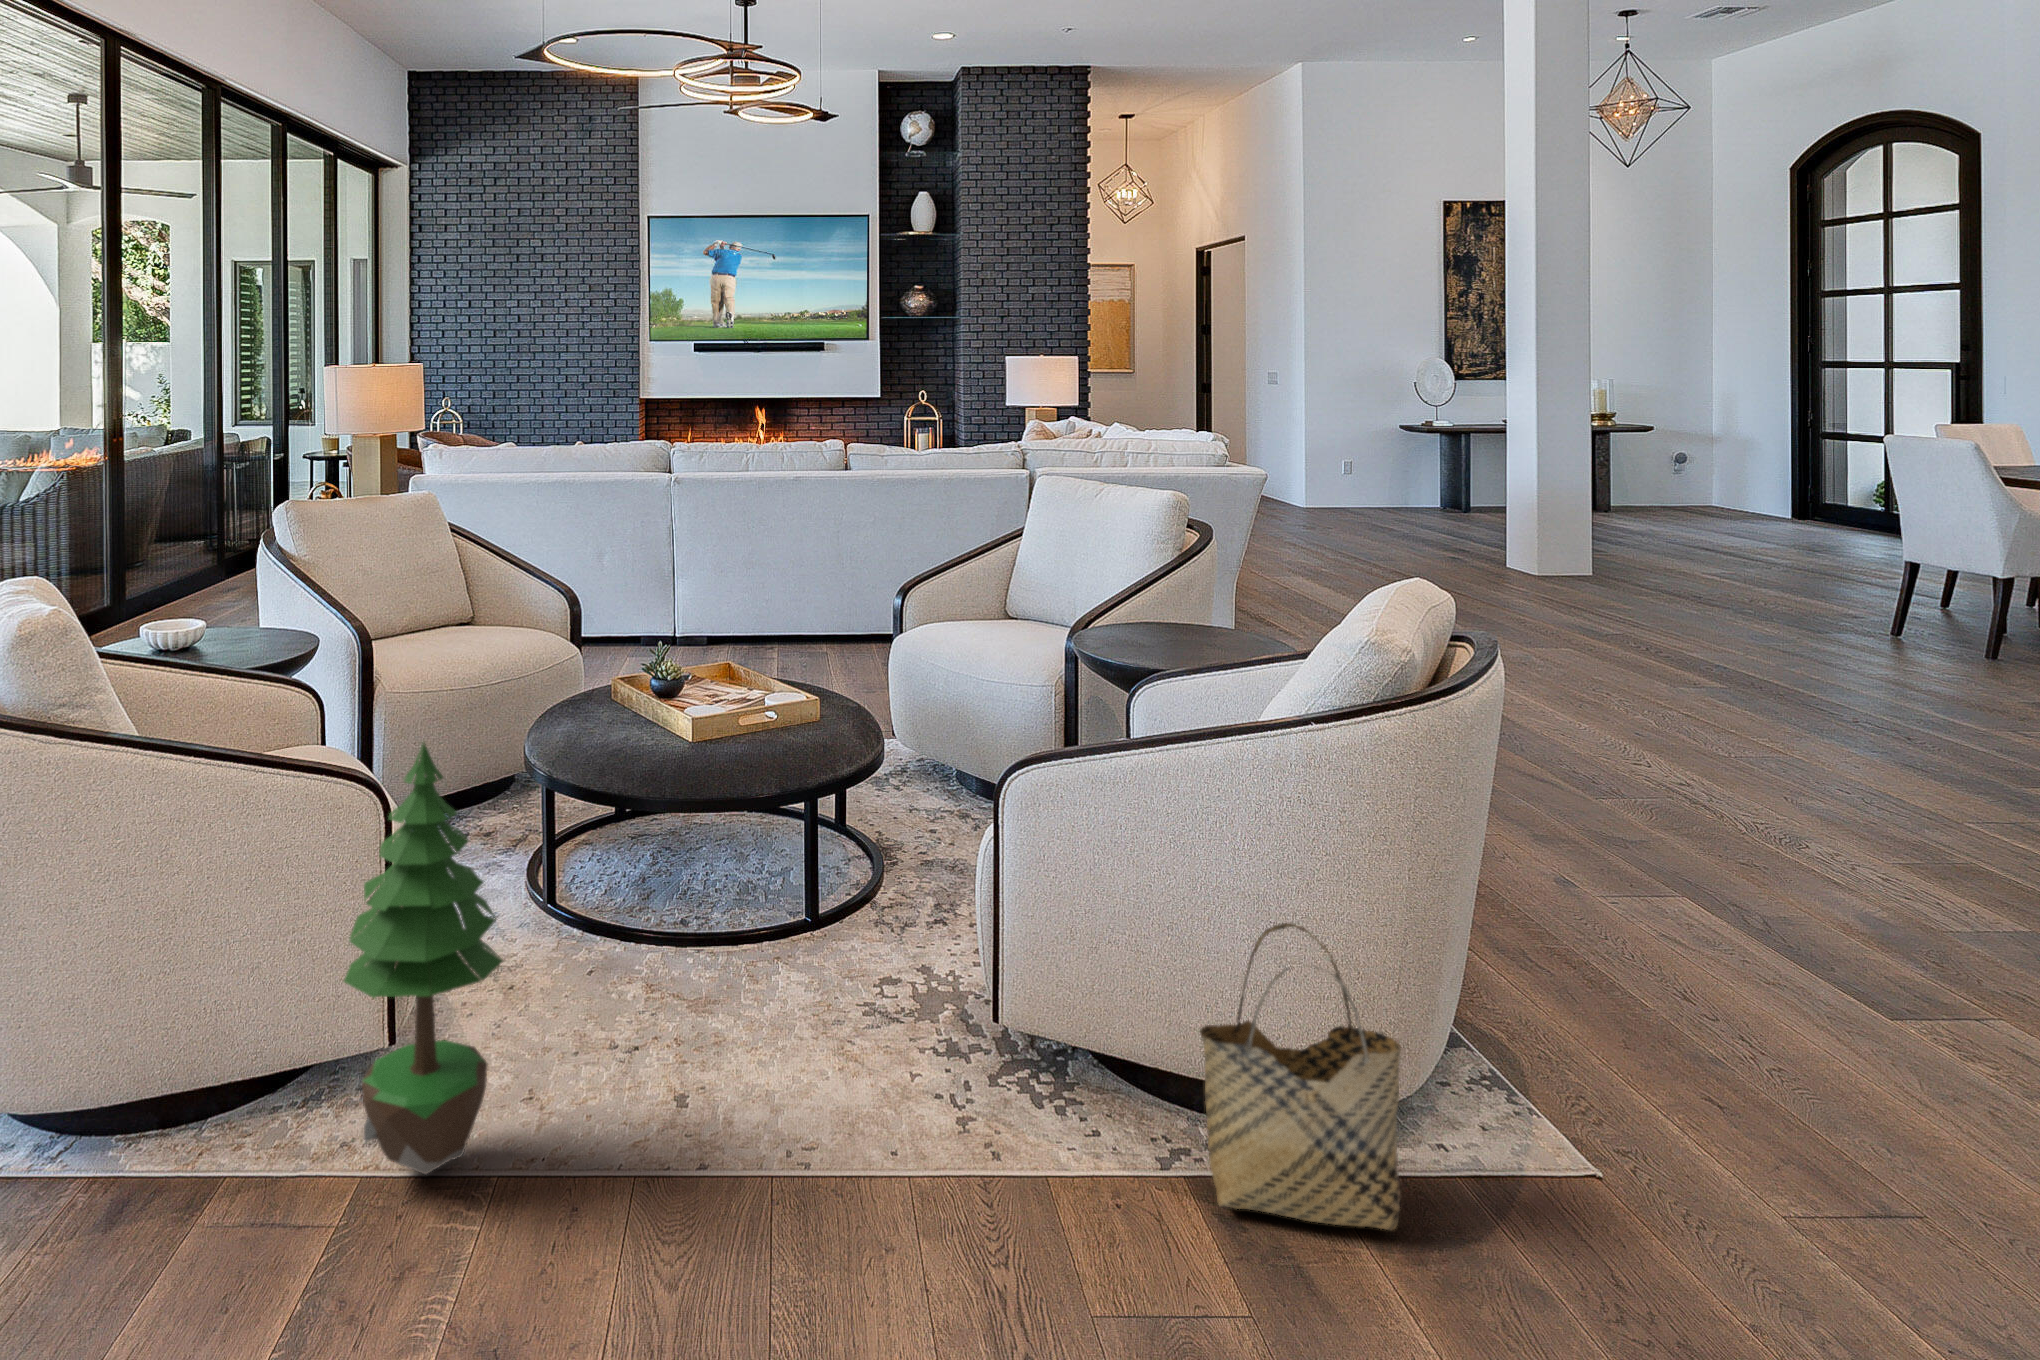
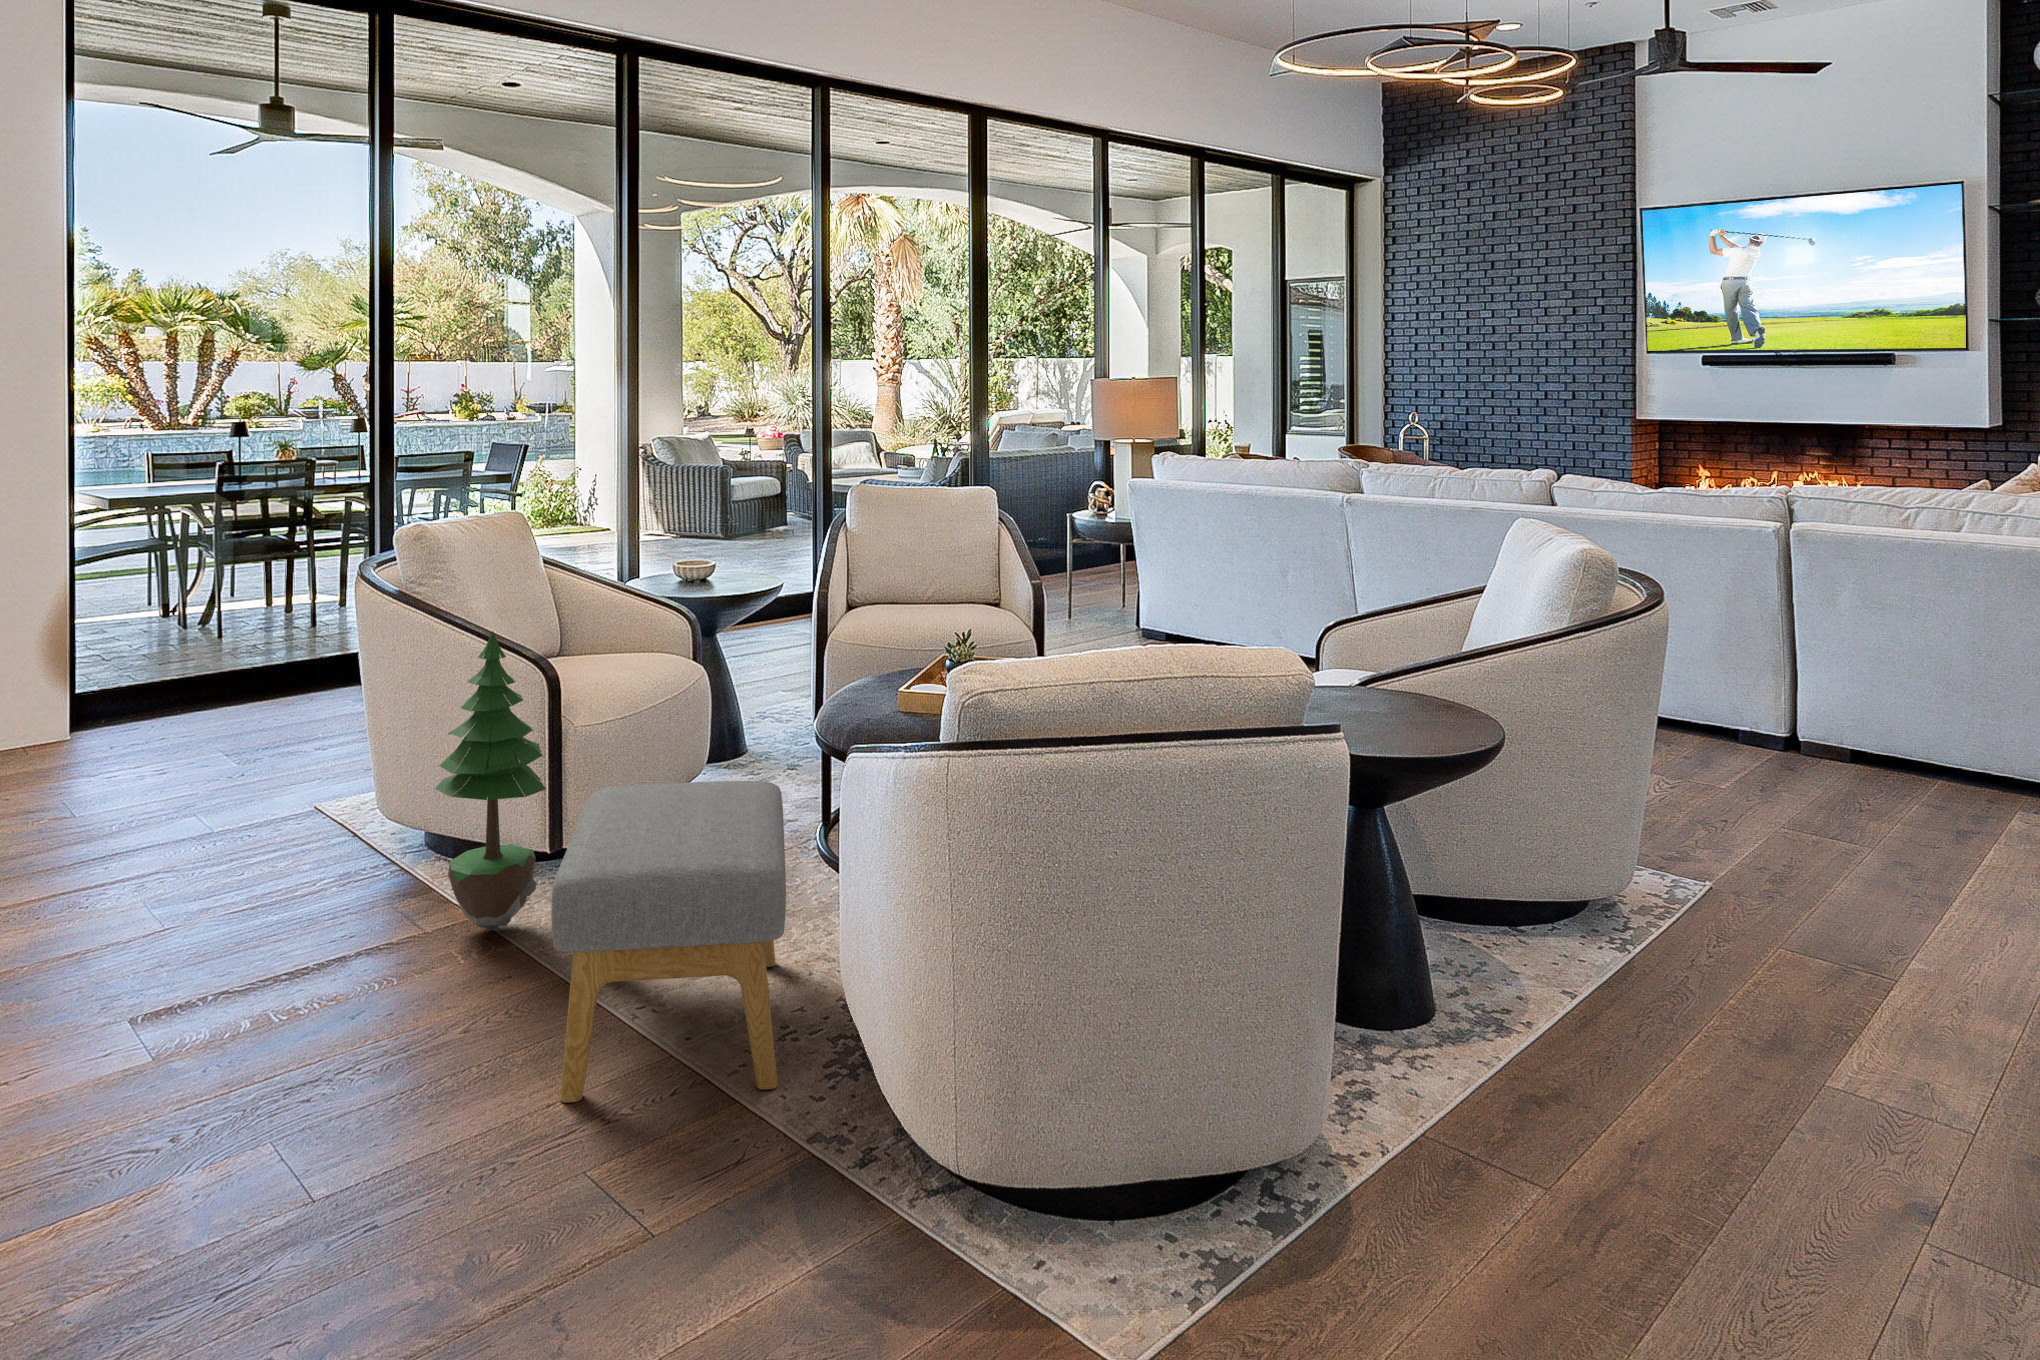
footstool: none [643,843,1055,1283] -> present [551,781,786,1103]
woven basket: present [1199,923,1401,1230] -> none [780,936,922,1254]

